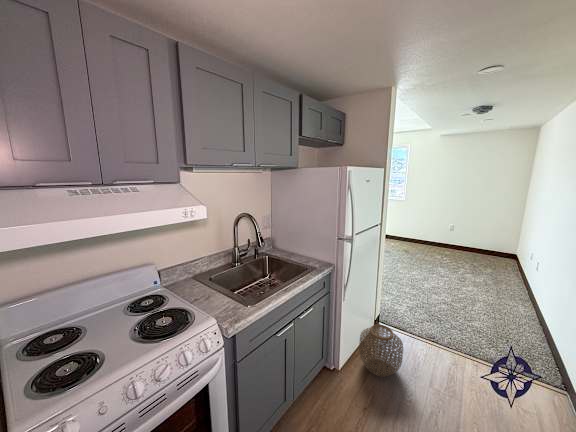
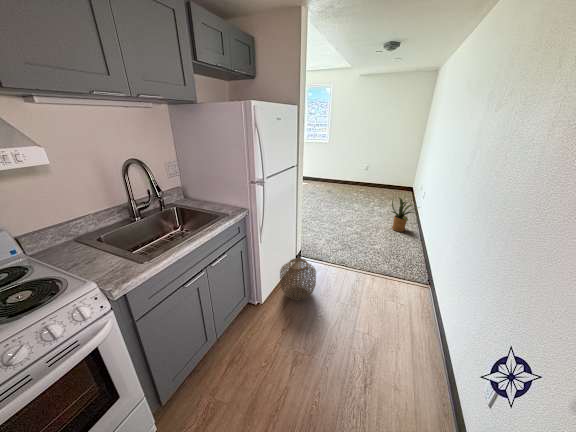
house plant: none [492,264,541,311] -> present [391,197,415,232]

